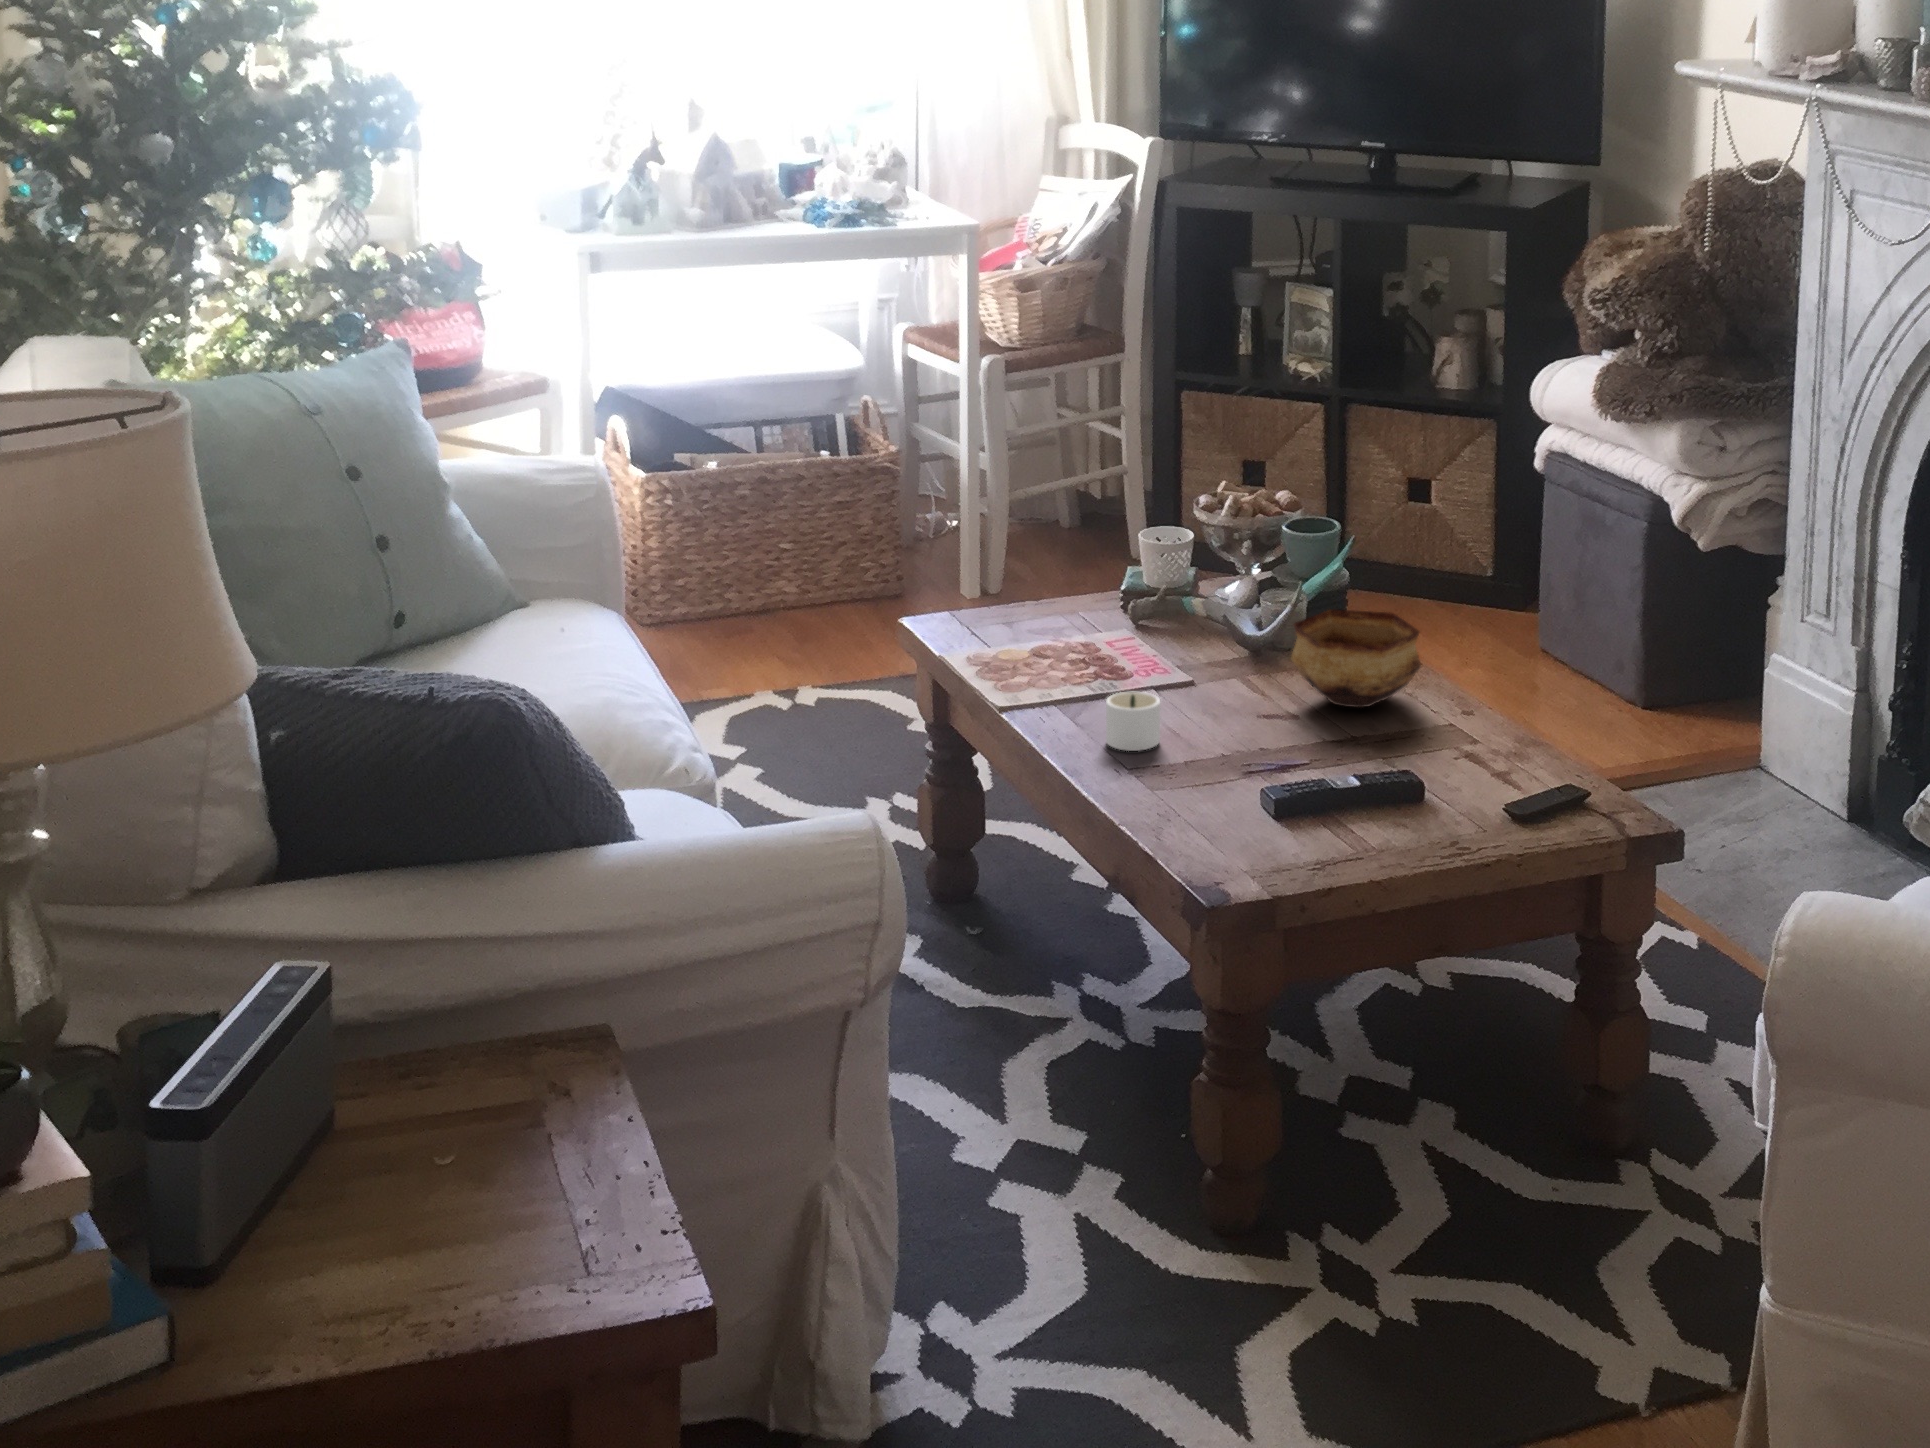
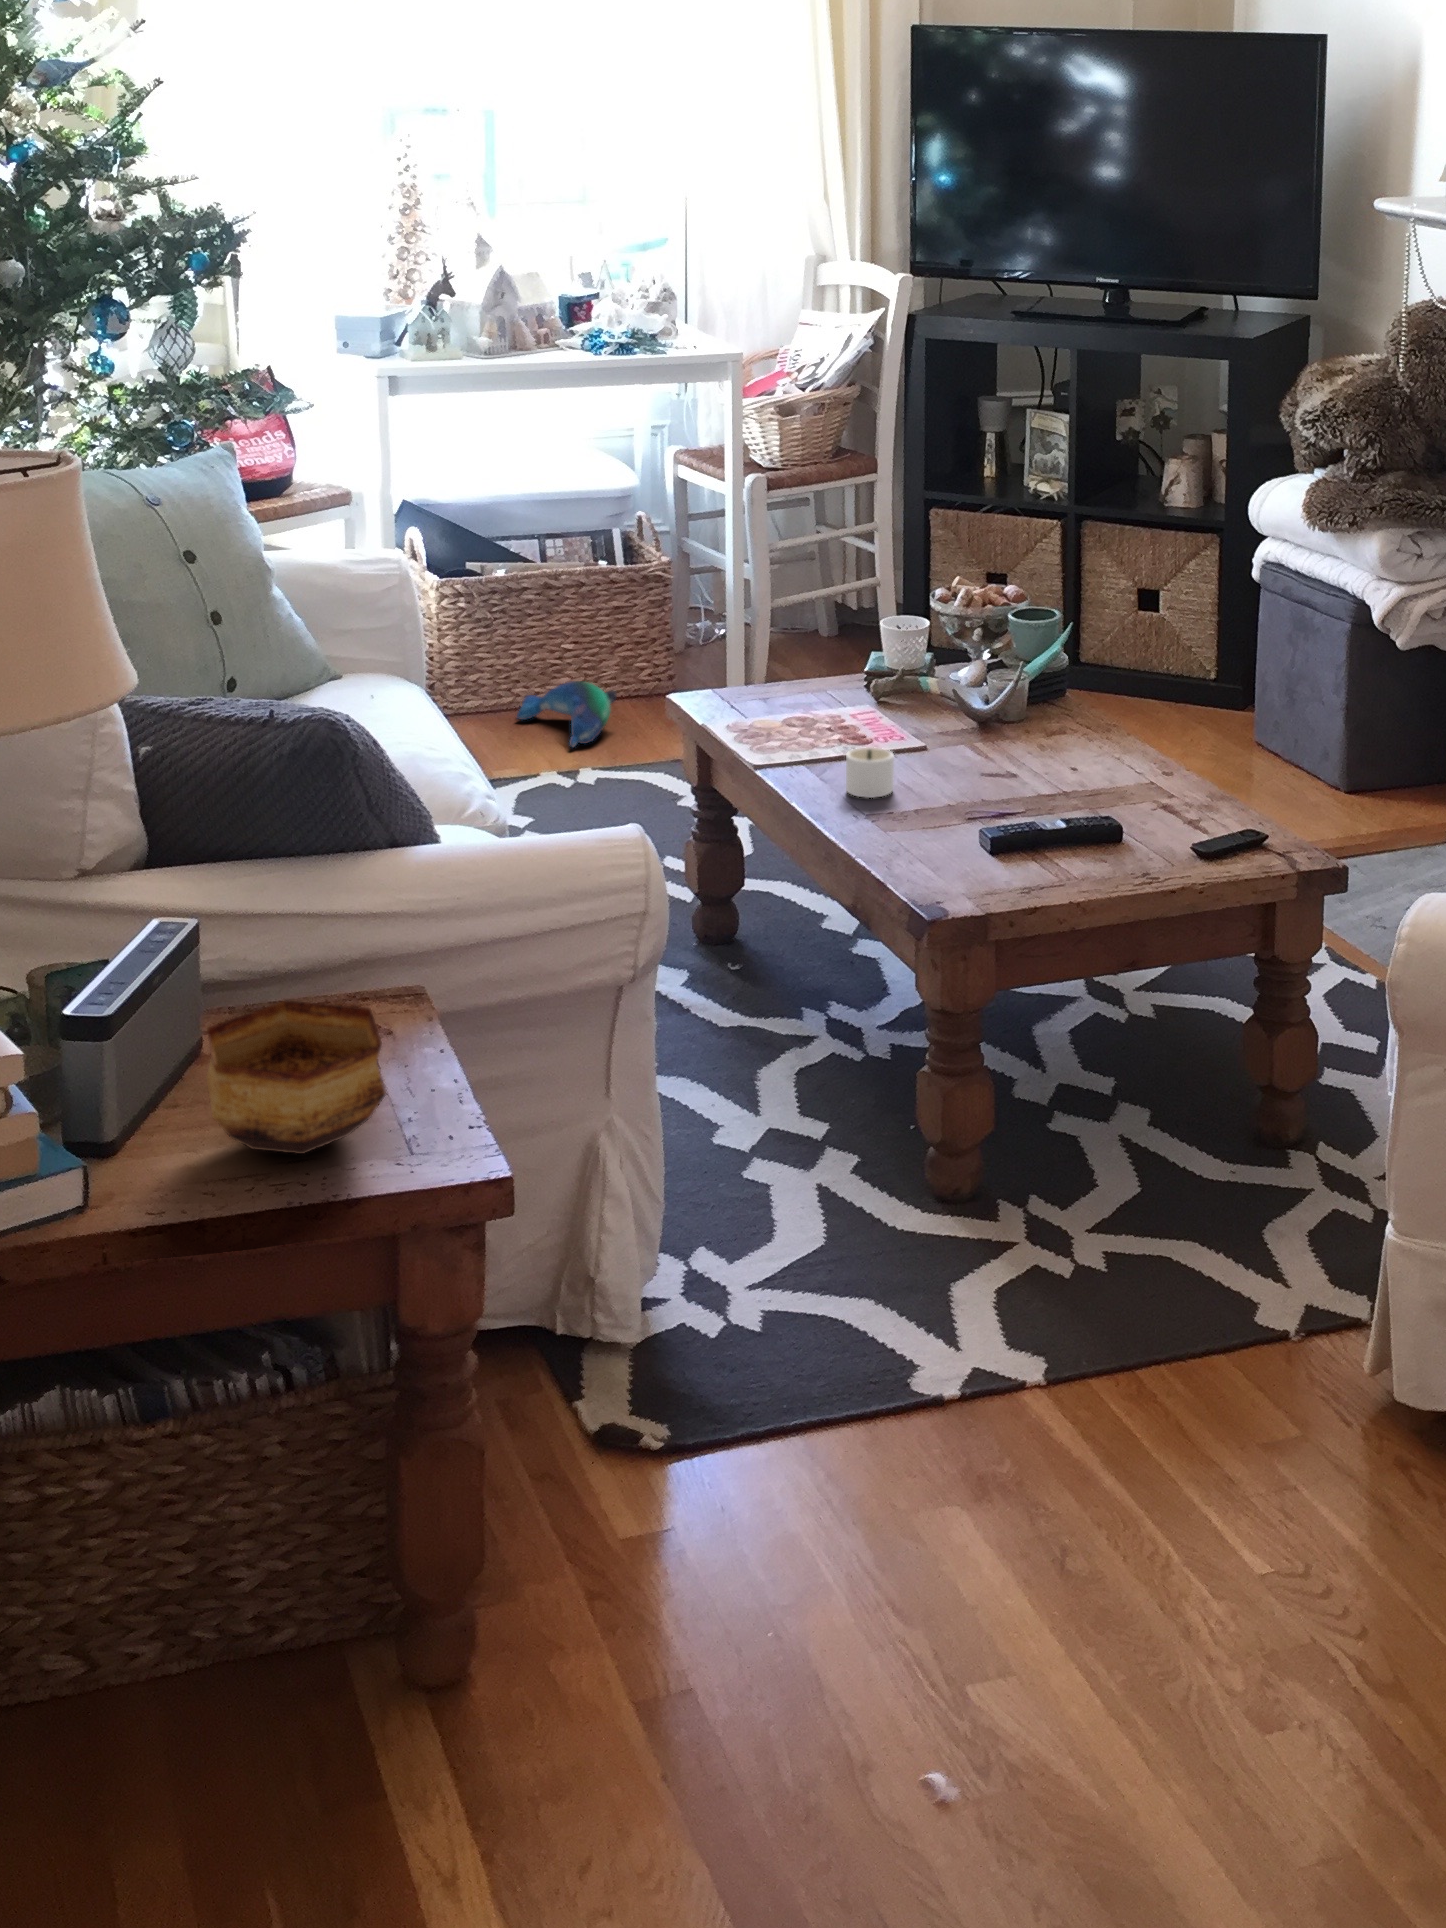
plush toy: none [725,591,838,667] -> present [517,681,617,747]
bowl: present [1291,609,1421,708] -> present [207,1001,386,1154]

